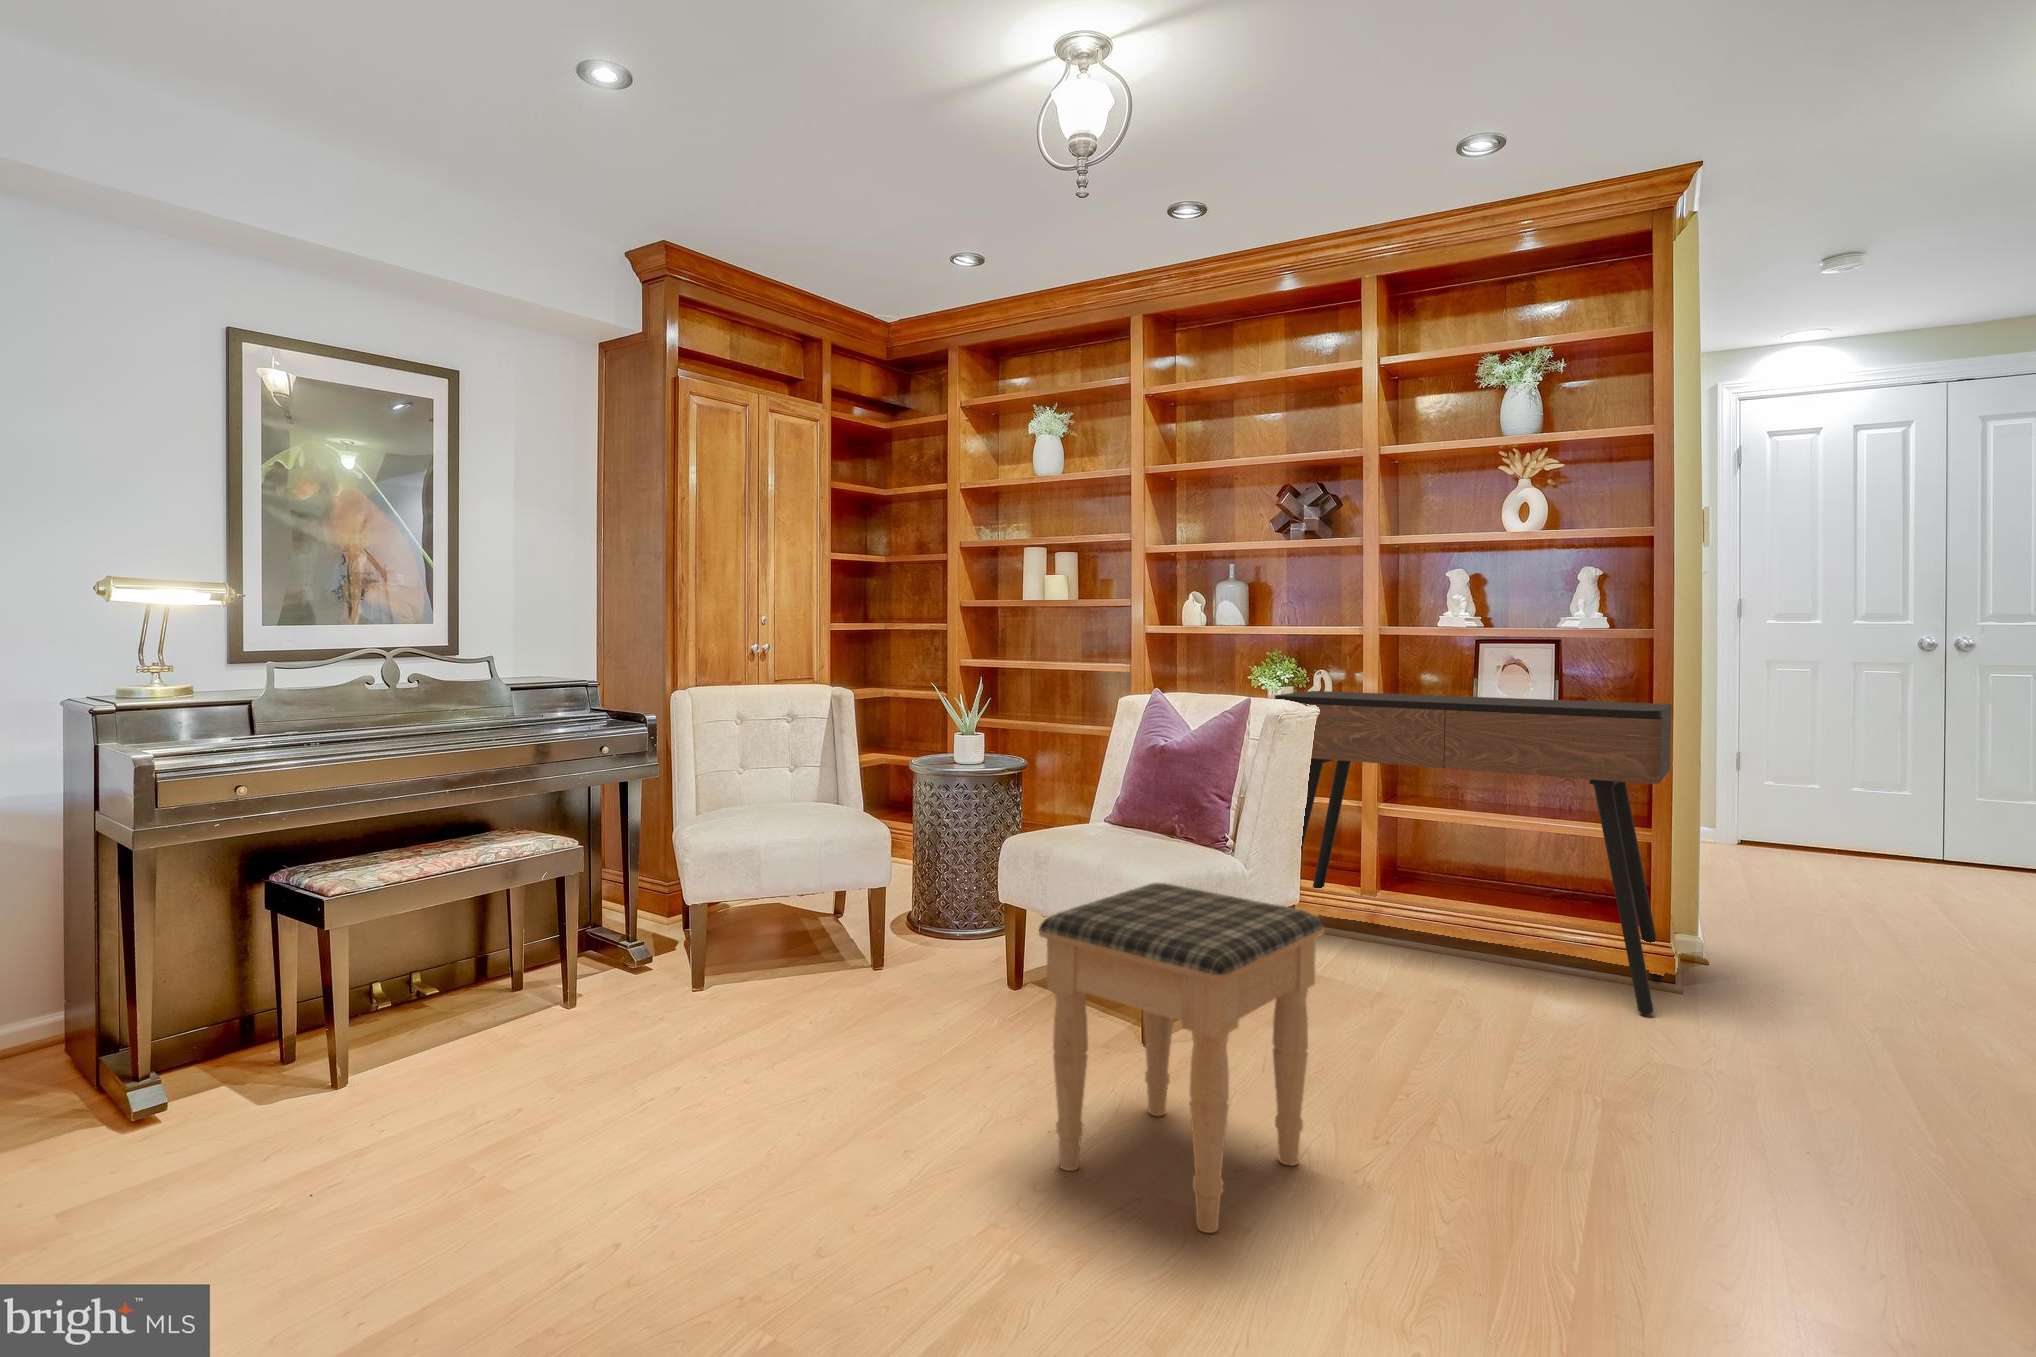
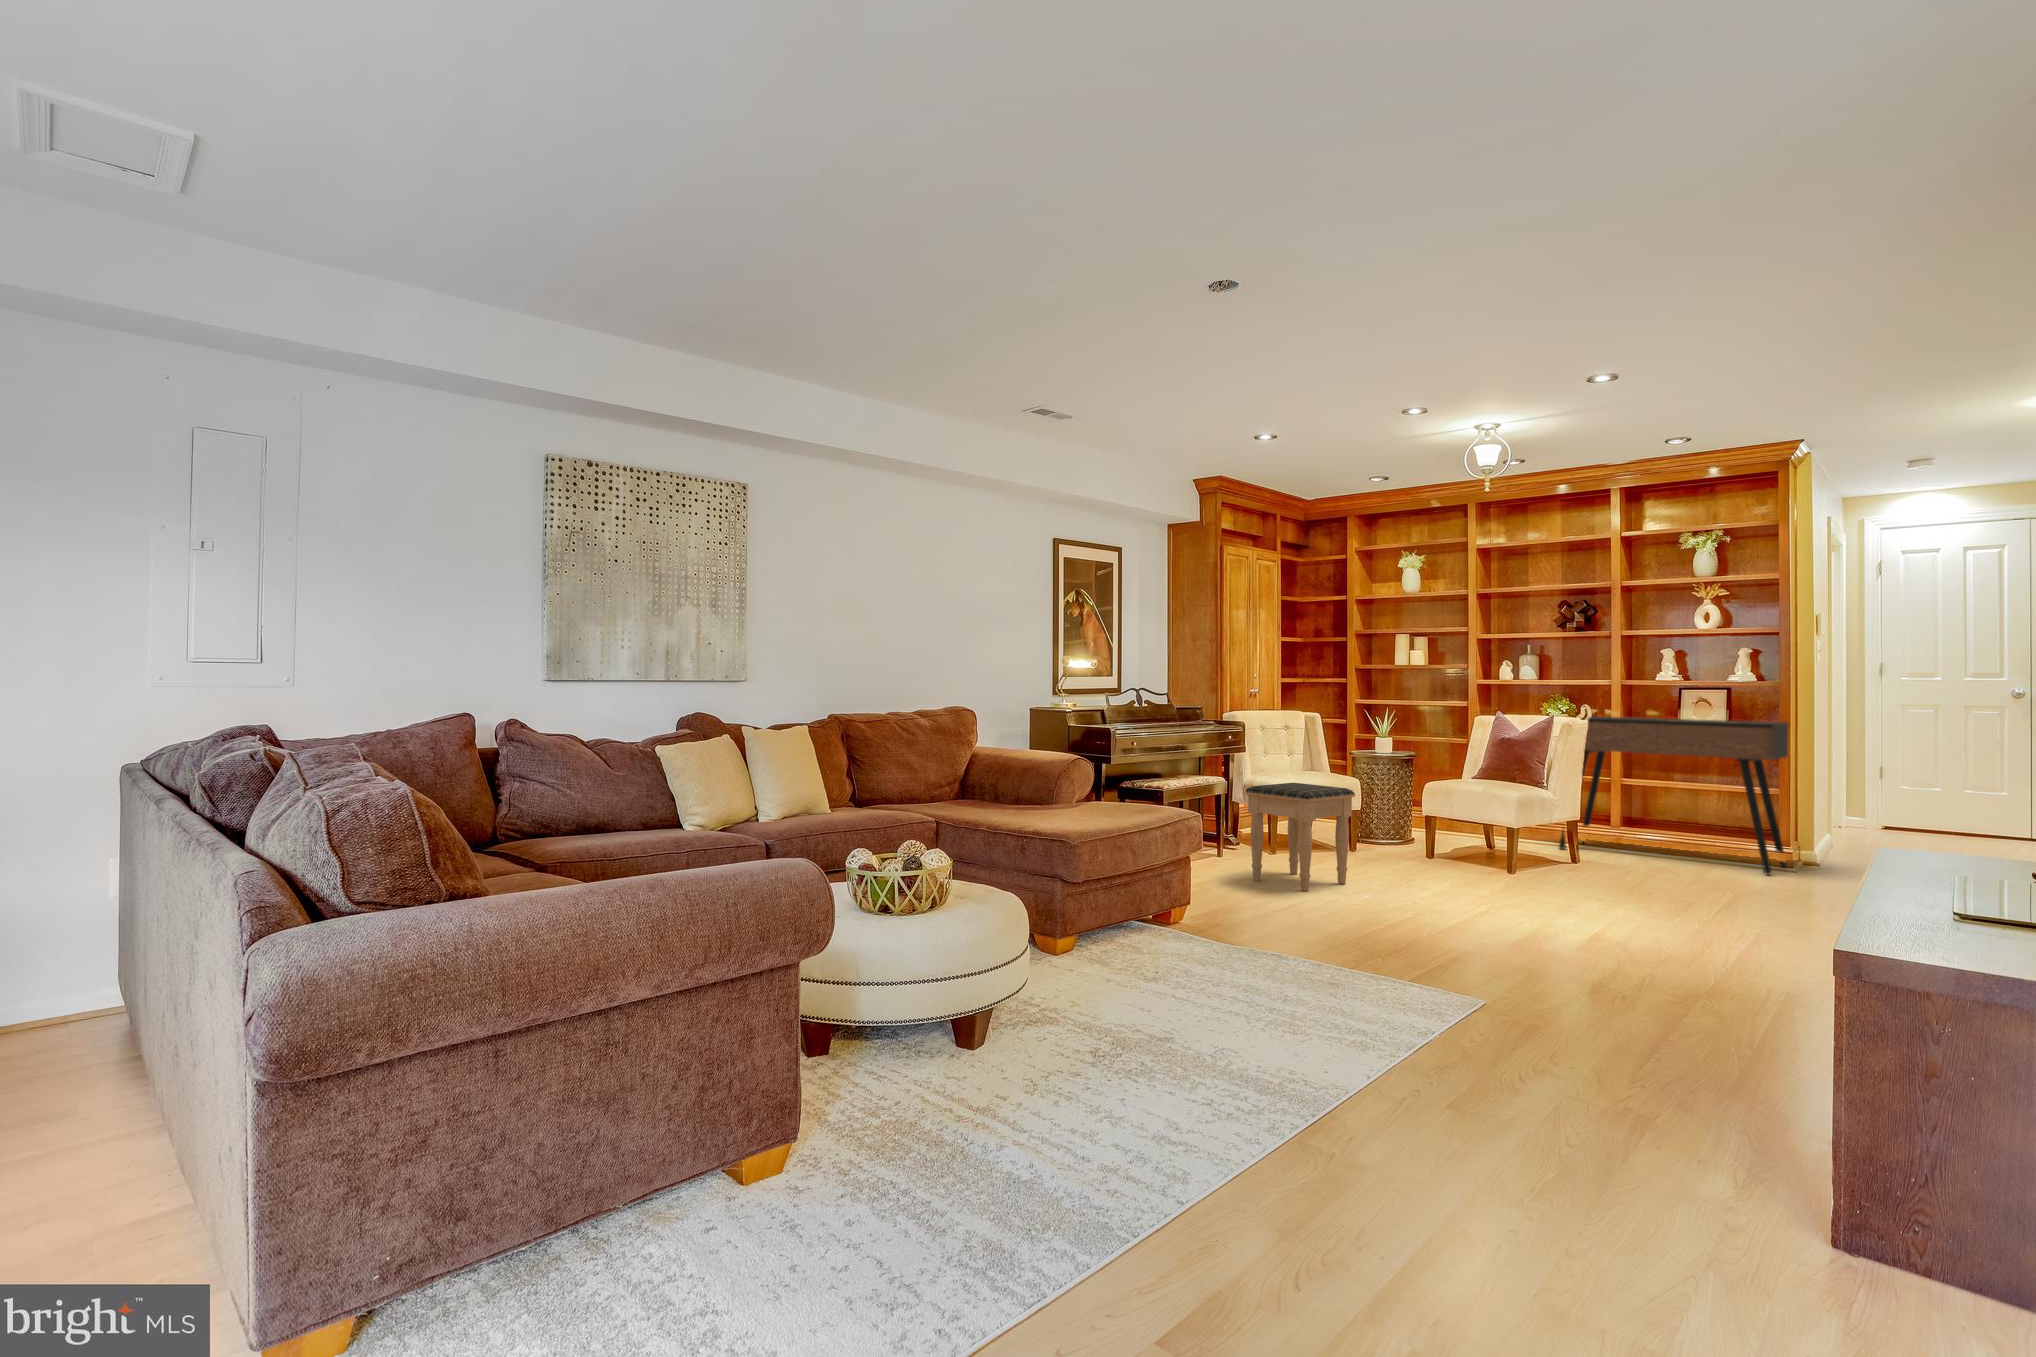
footstool: present [1039,883,1324,1233] -> present [1245,783,1355,891]

